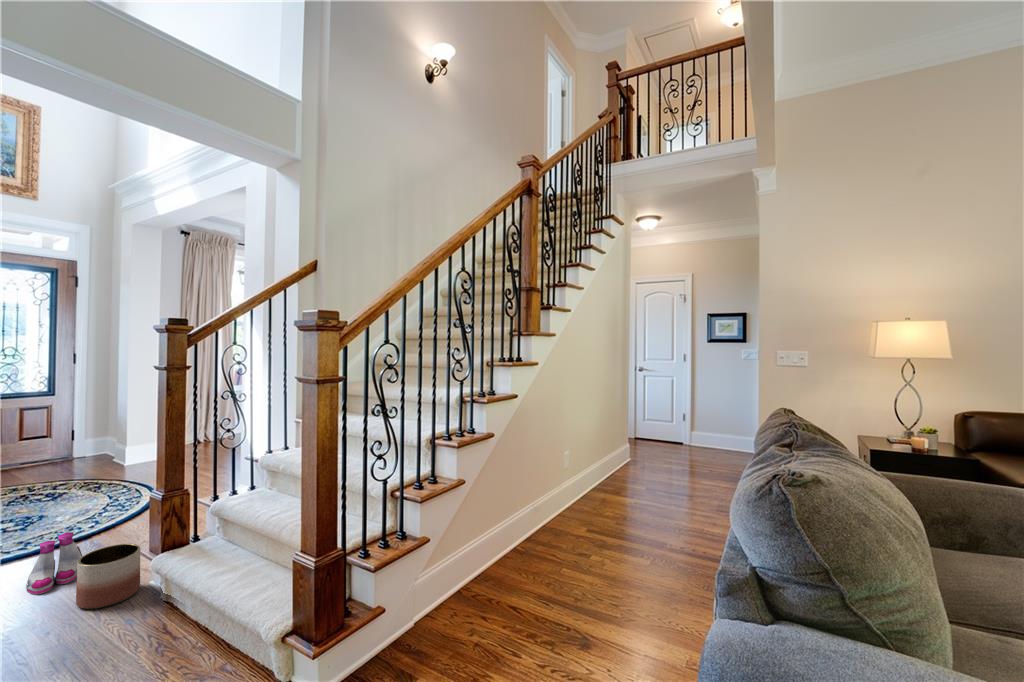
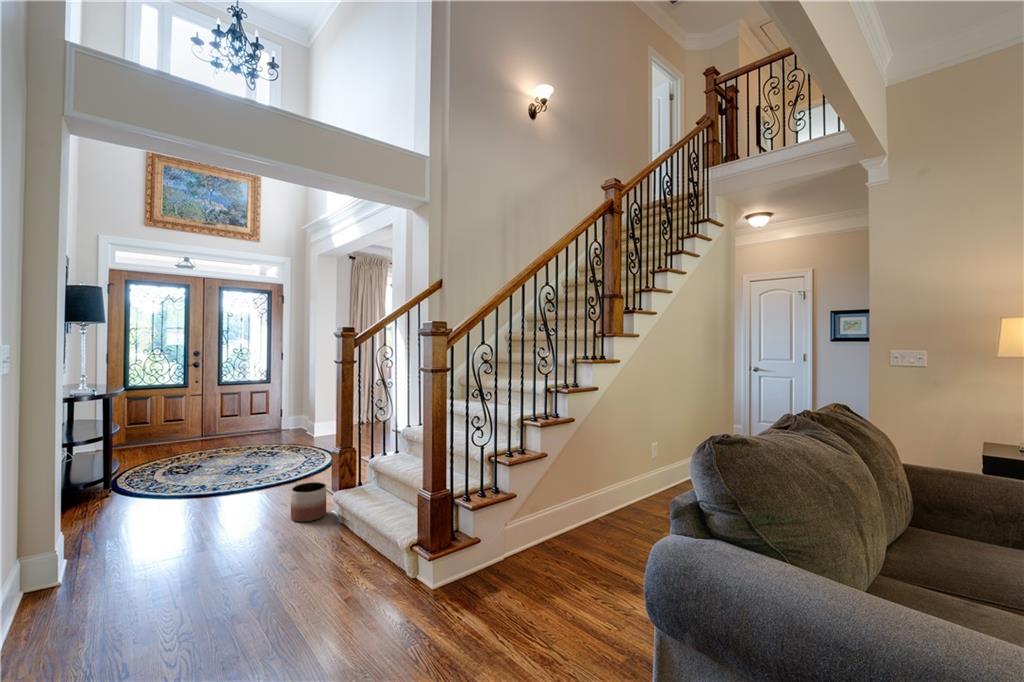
boots: present [26,532,82,595] -> none [263,472,294,510]

